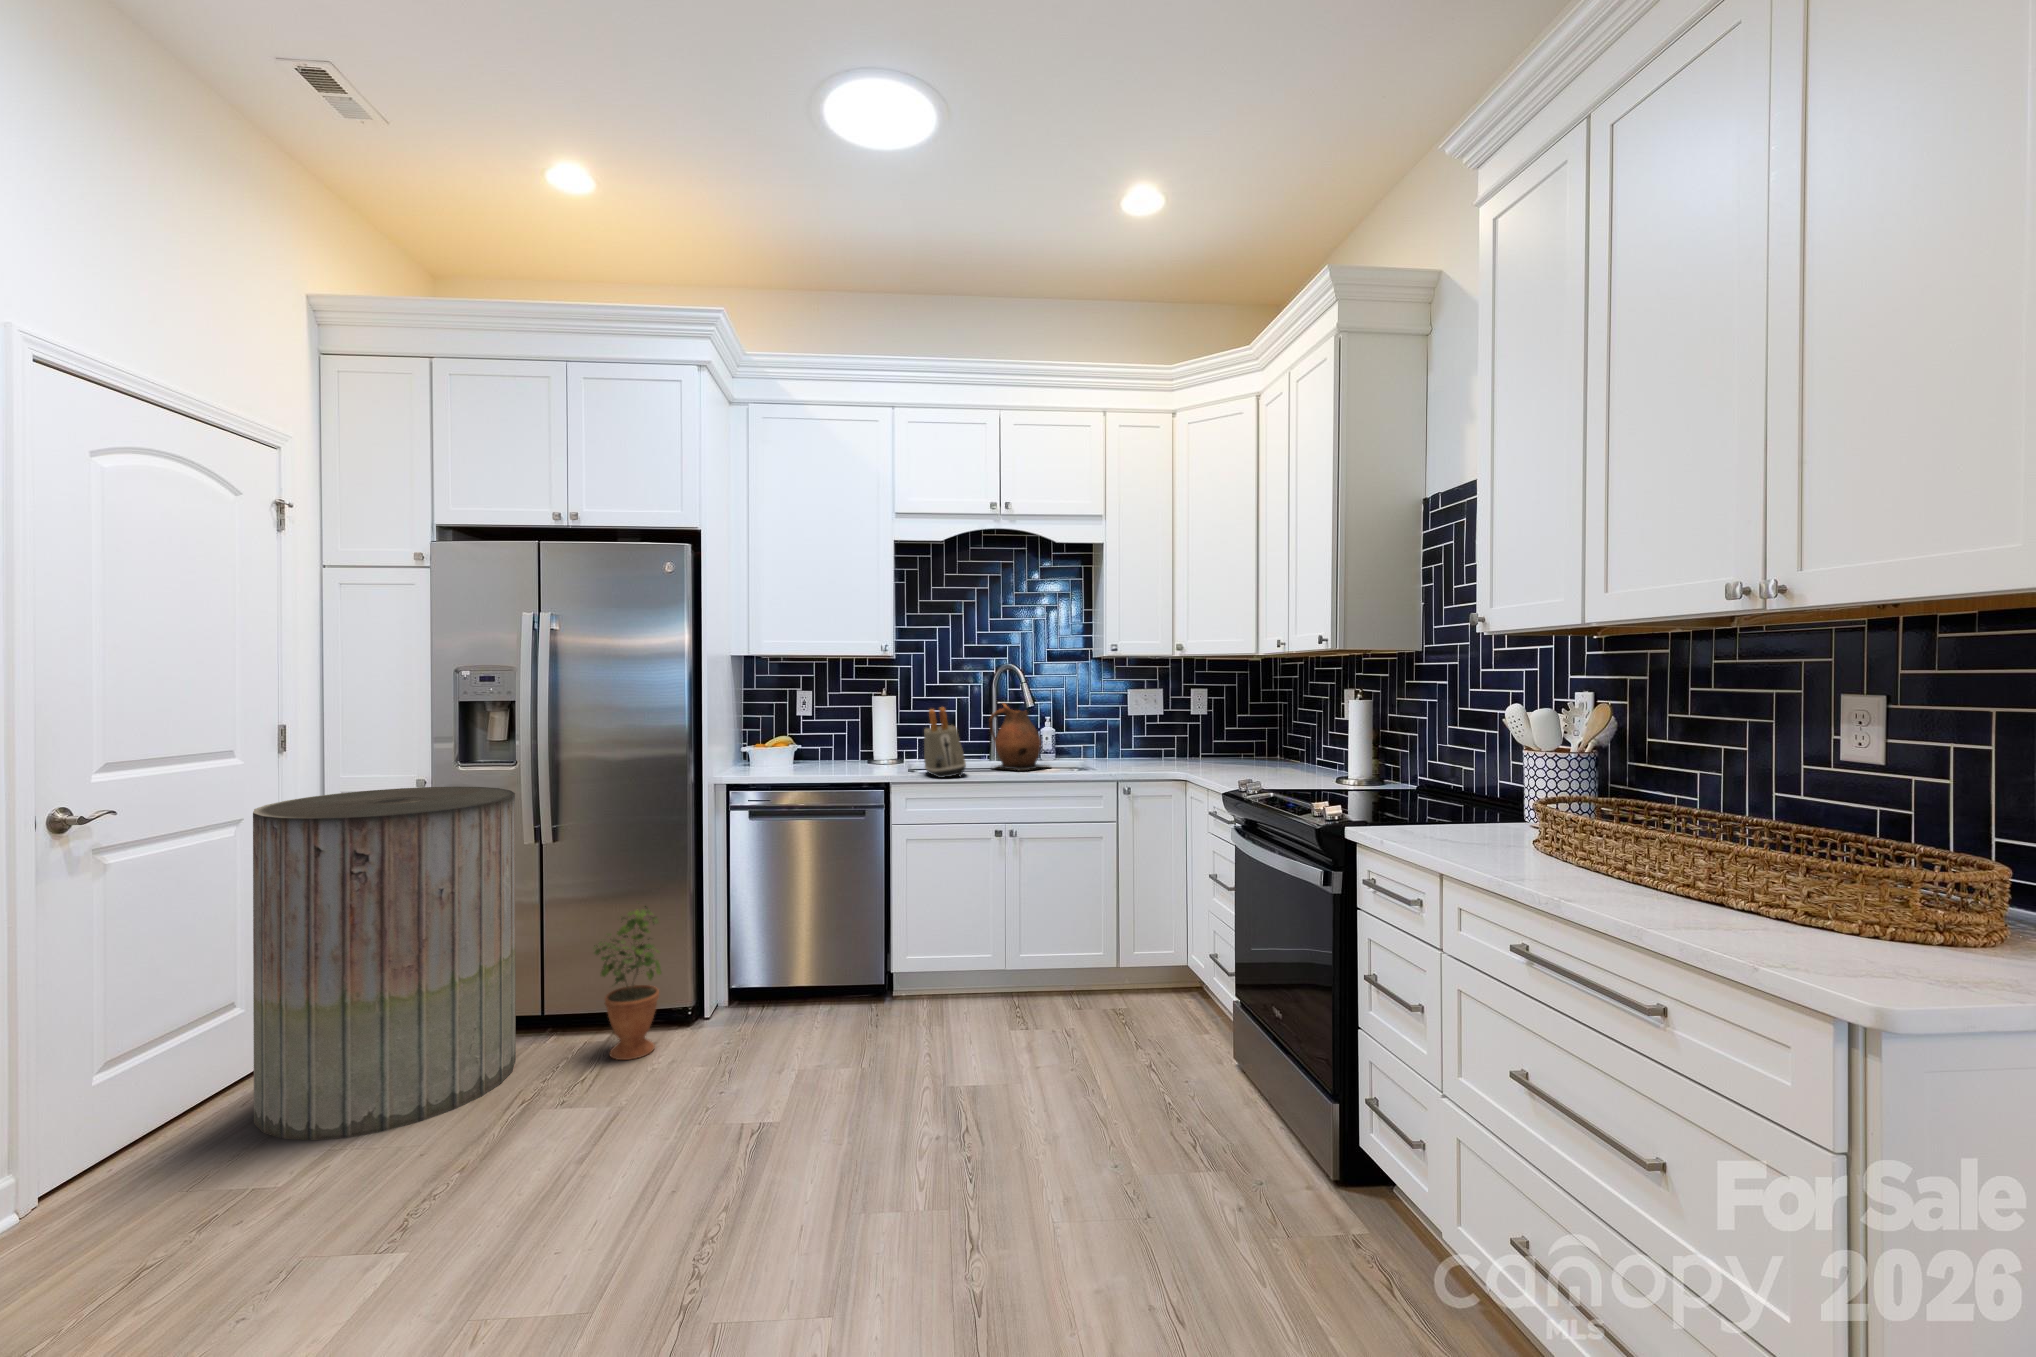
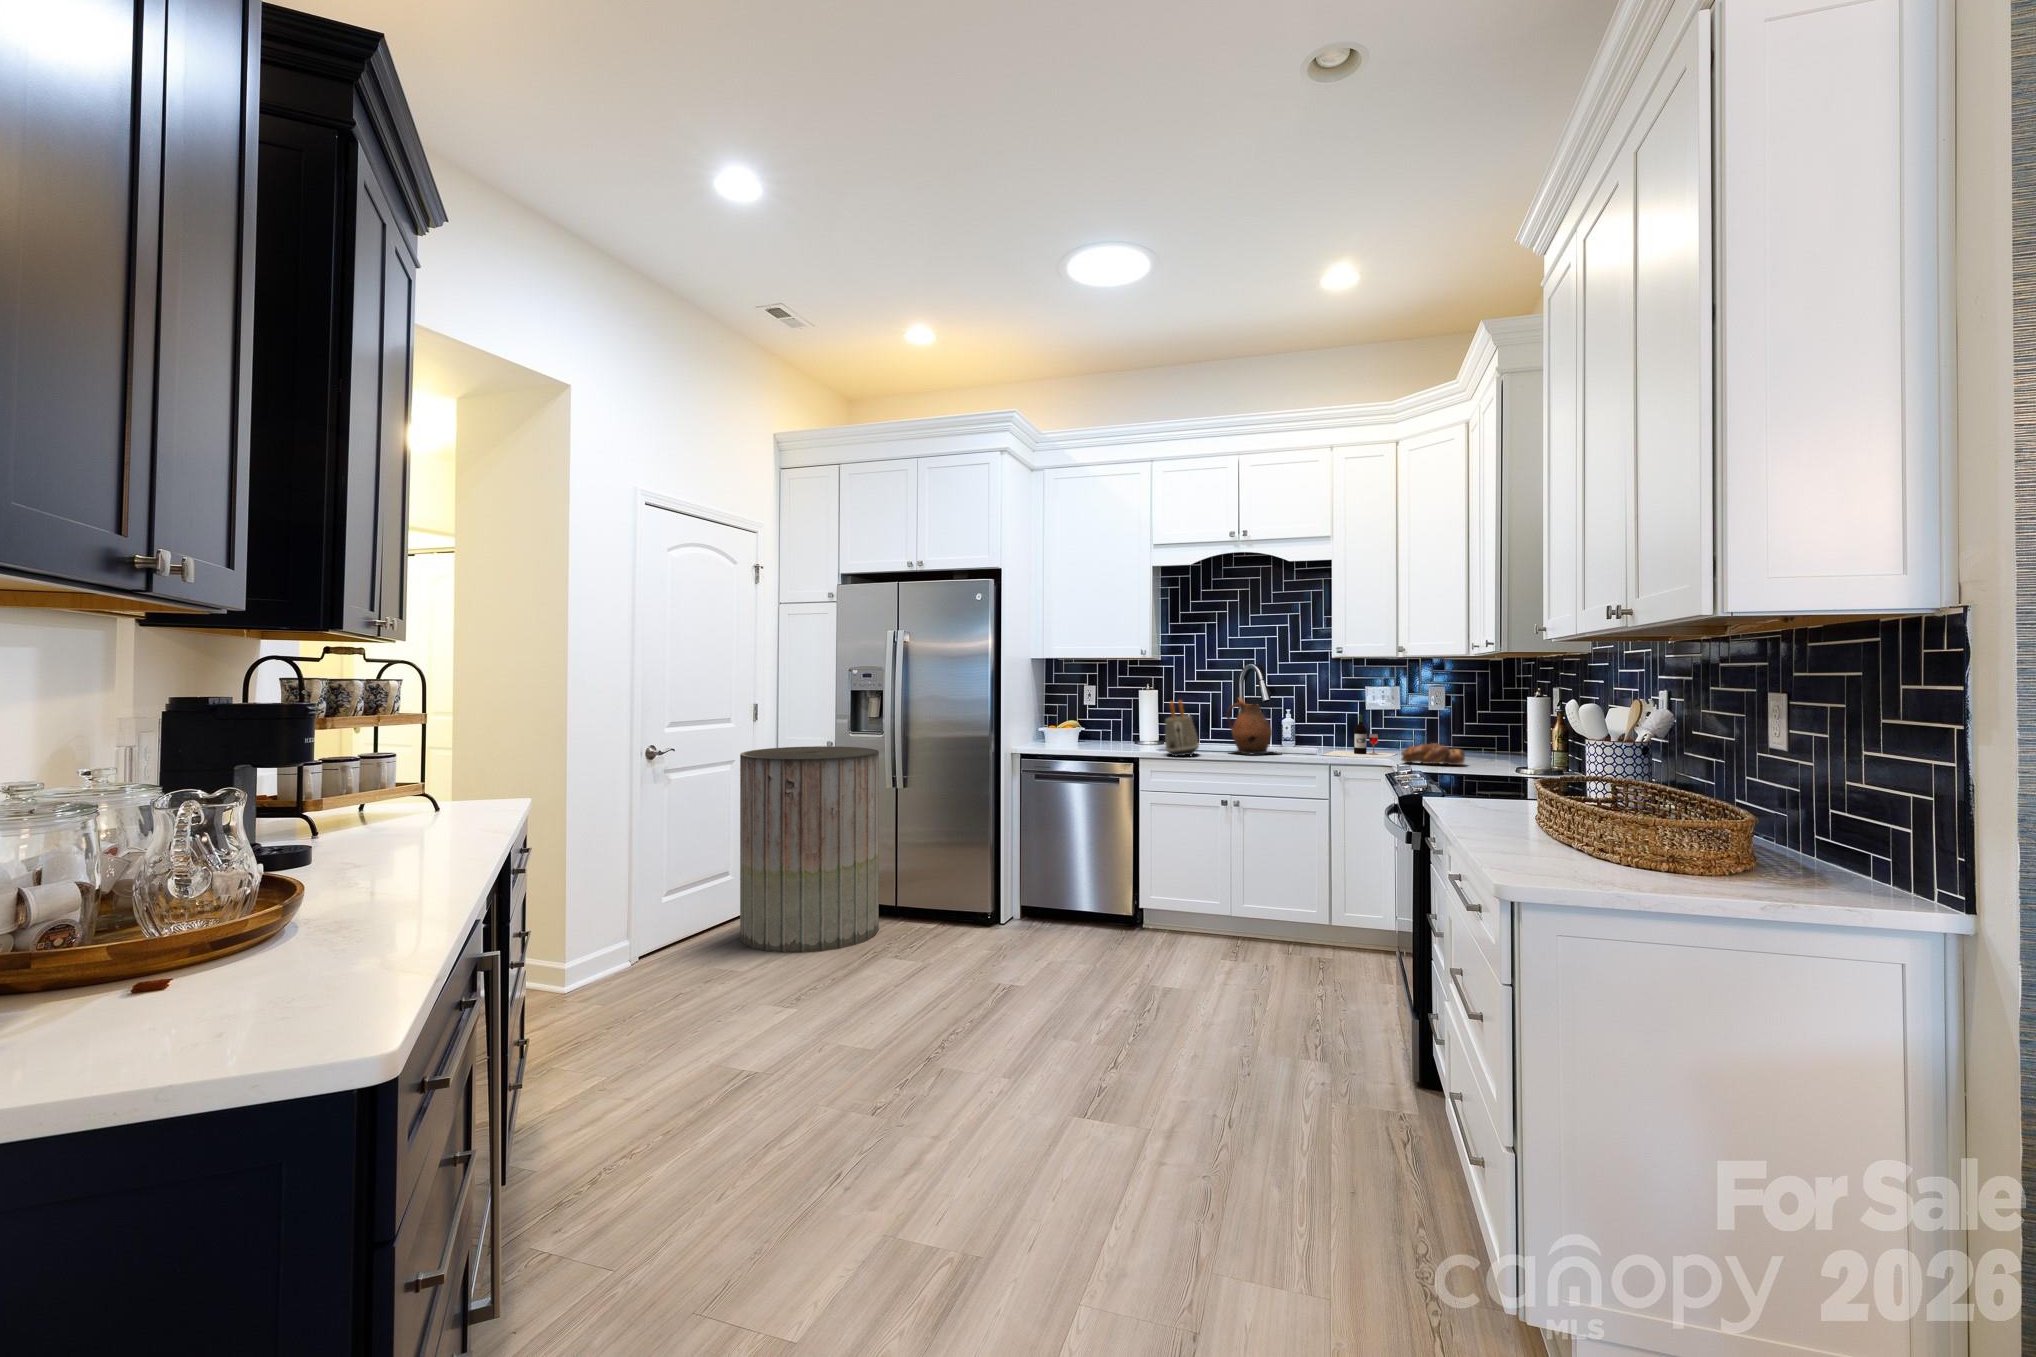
wine bottle: none [1093,720,1164,768] -> present [1322,715,1395,757]
bread loaf: none [1194,750,1261,774] -> present [1401,743,1465,765]
potted plant: present [594,906,661,1060] -> none [923,832,967,940]

